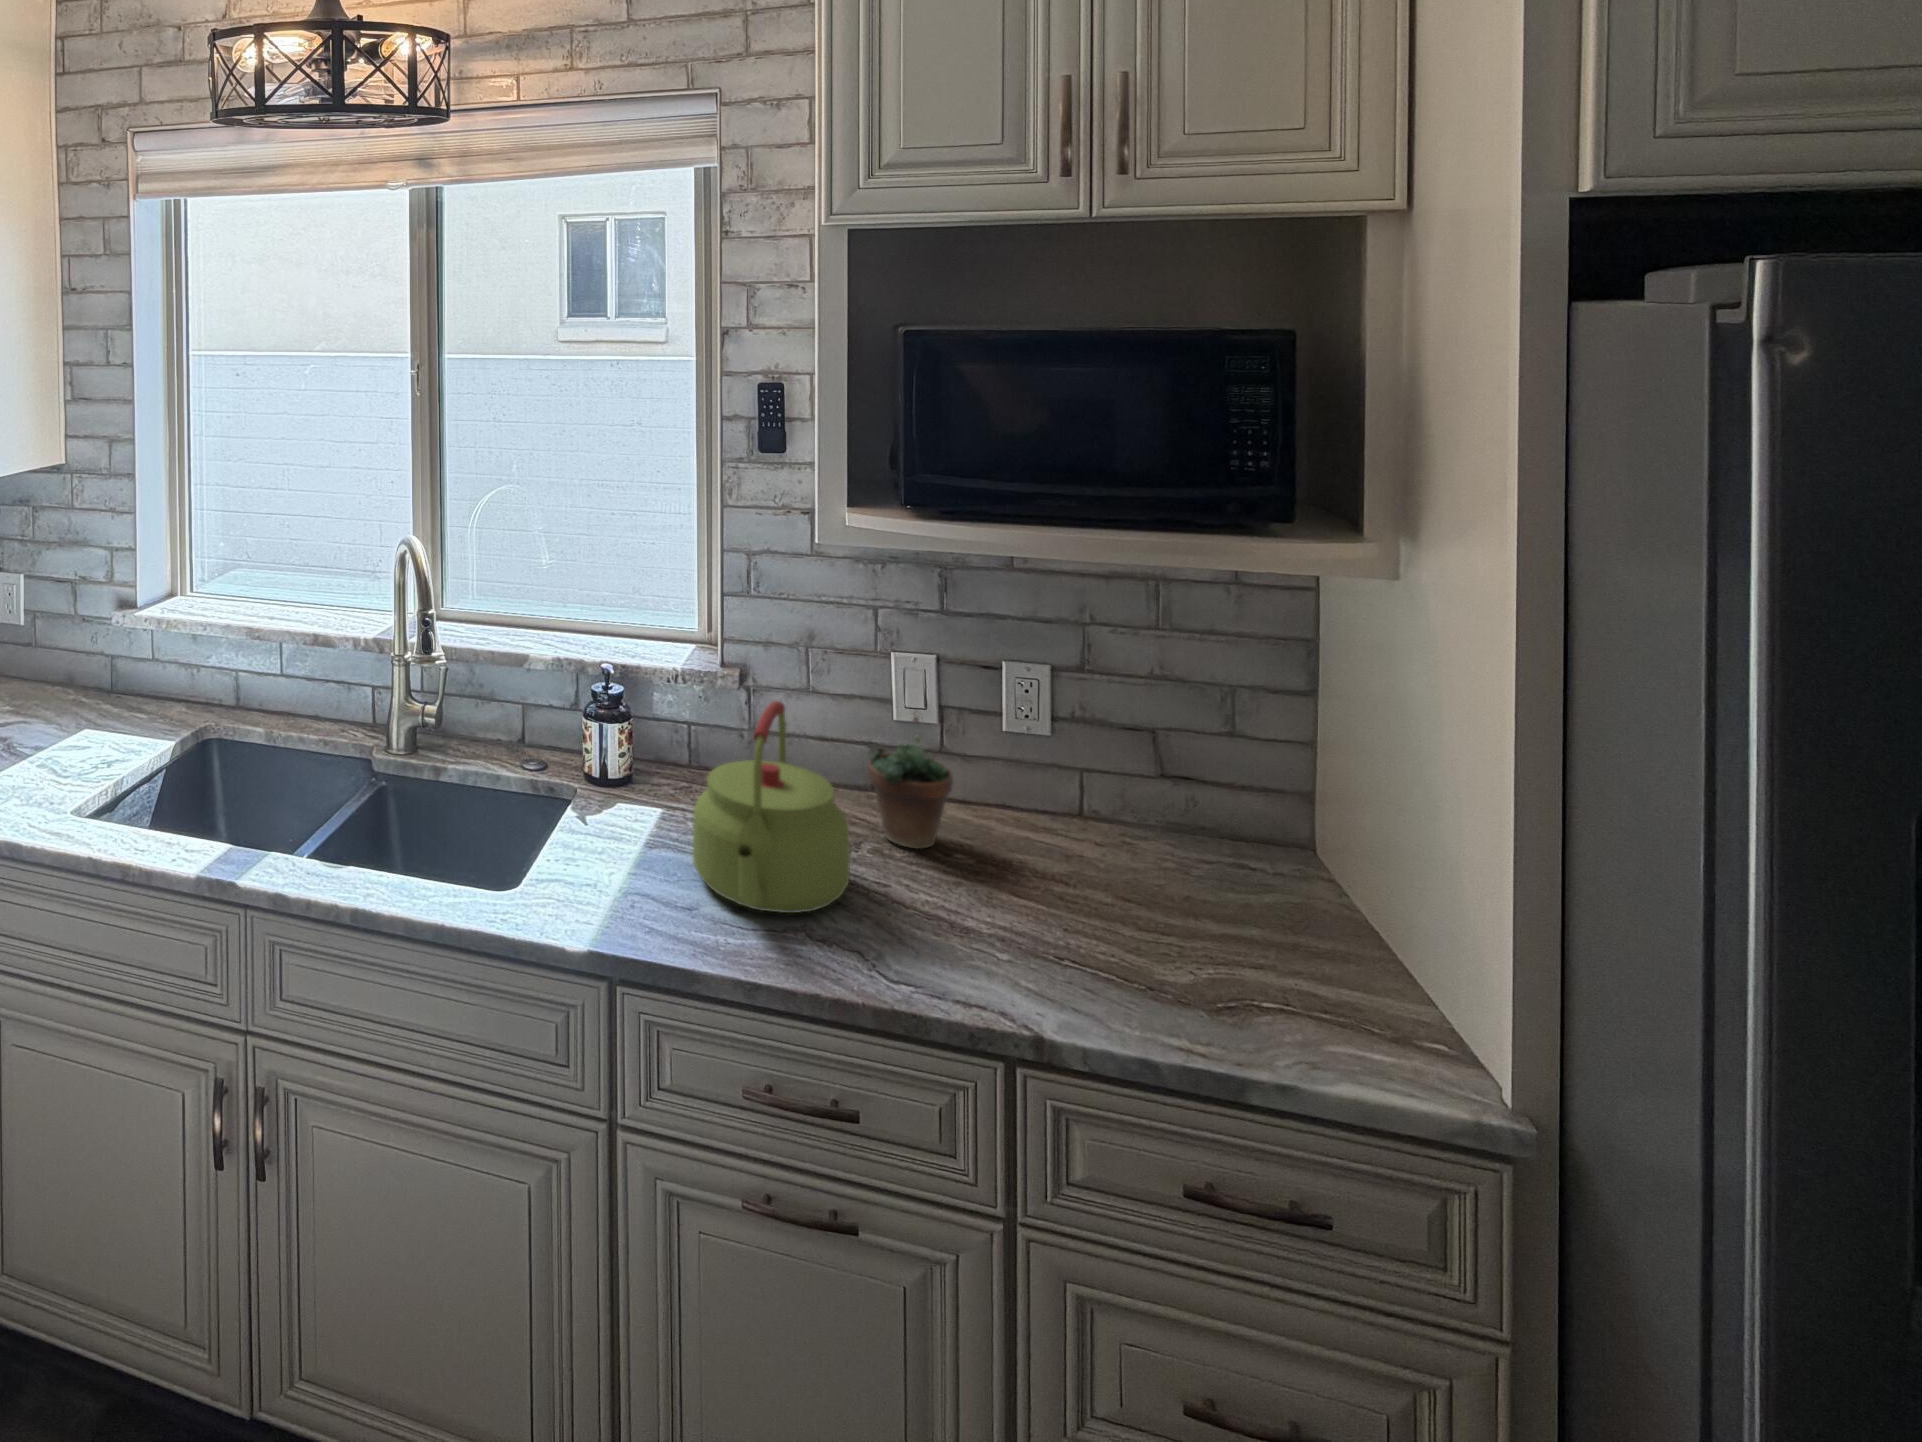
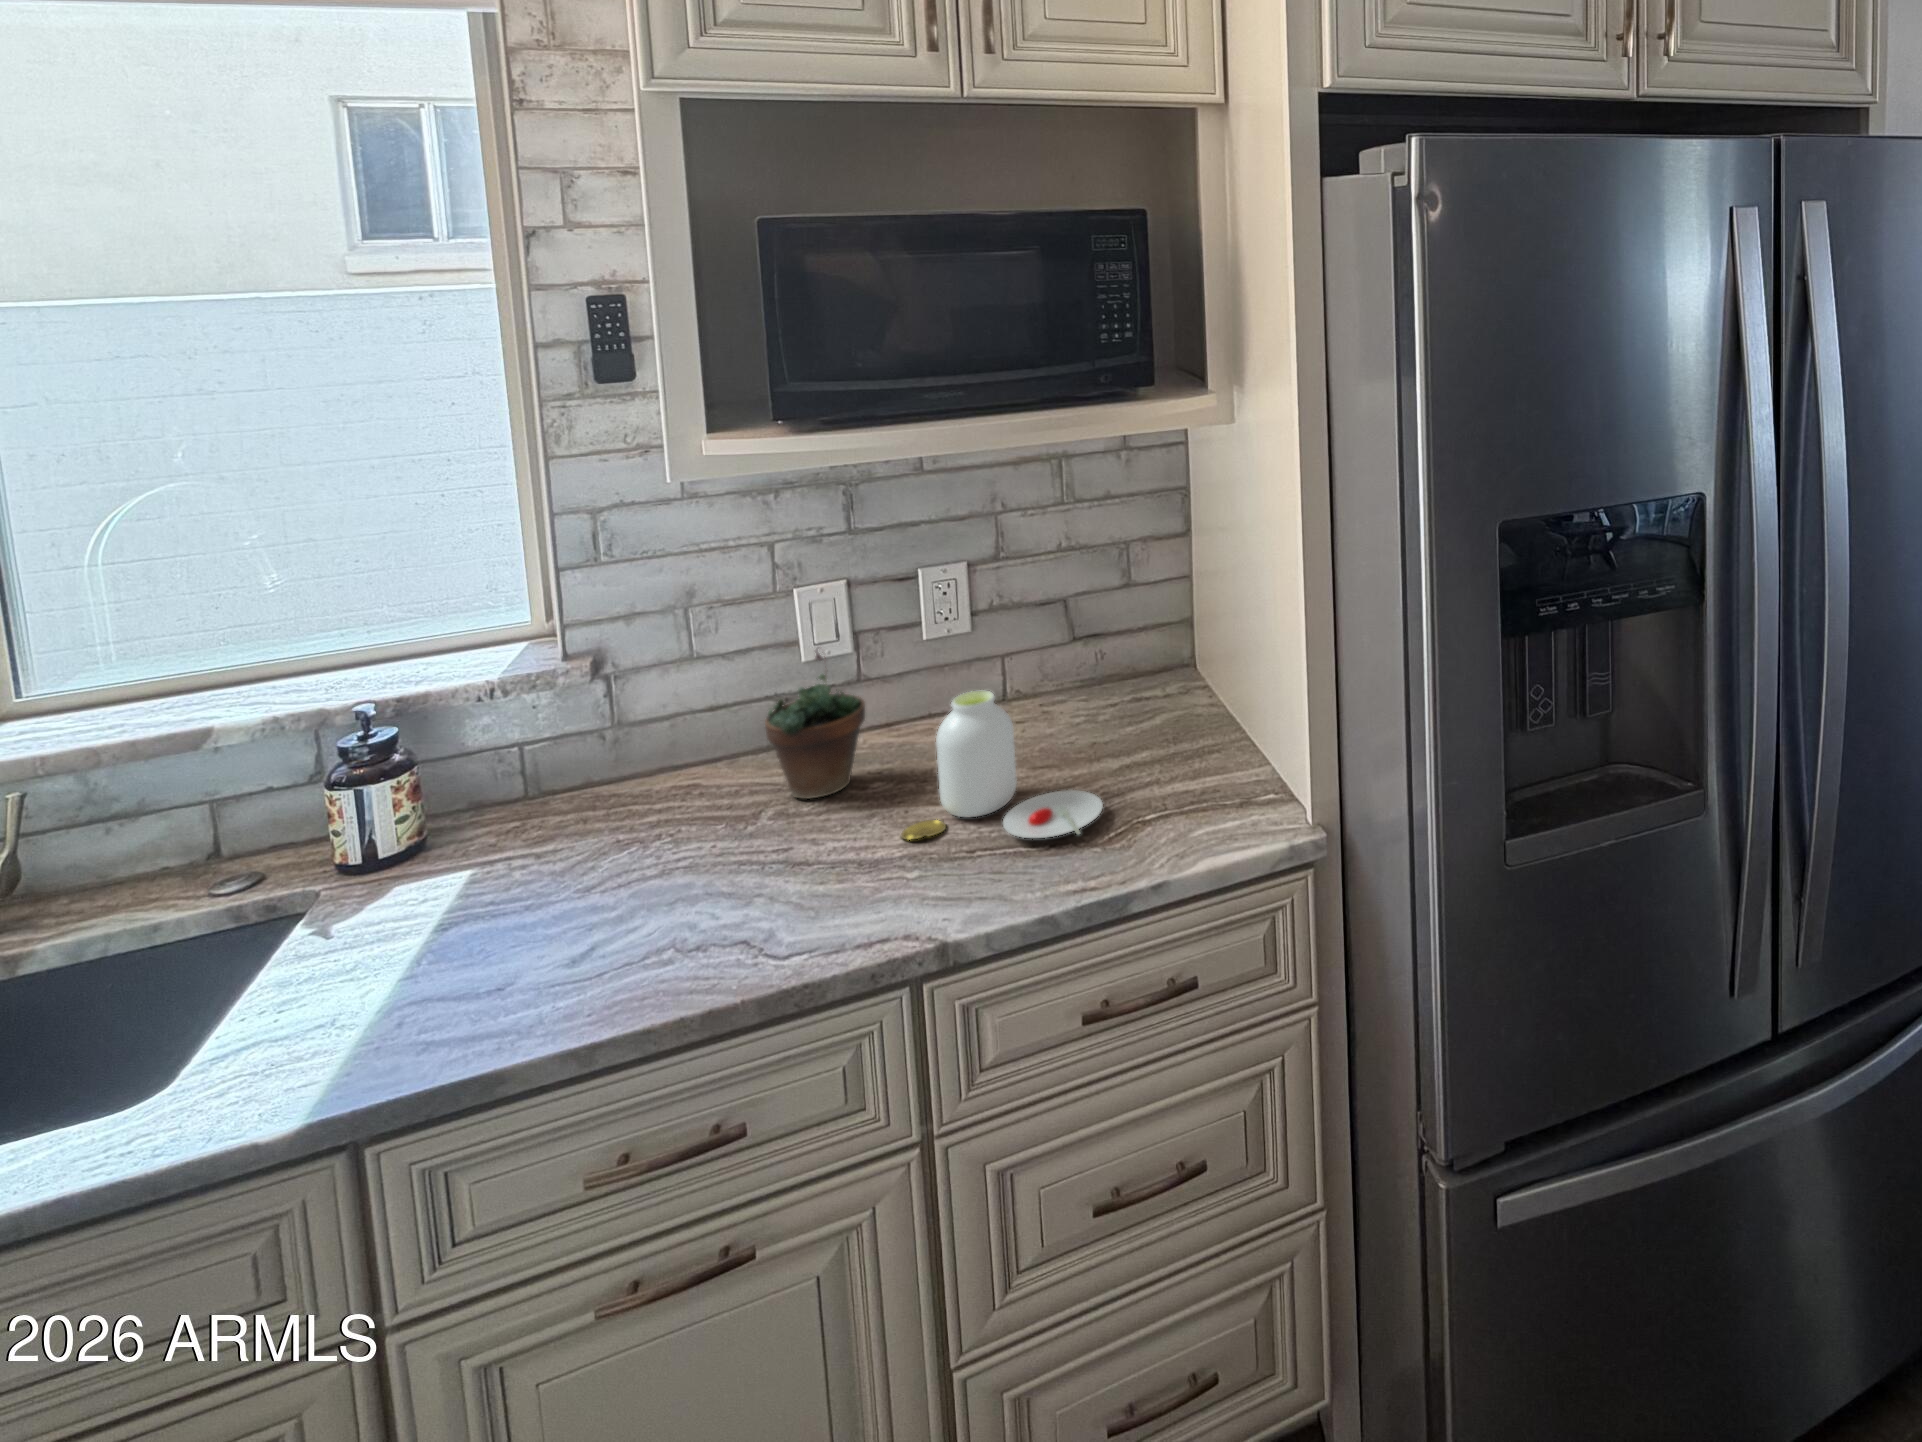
kettle: present [693,701,850,913] -> none [505,684,738,949]
jar: none [987,796,1206,987] -> present [901,691,1103,840]

